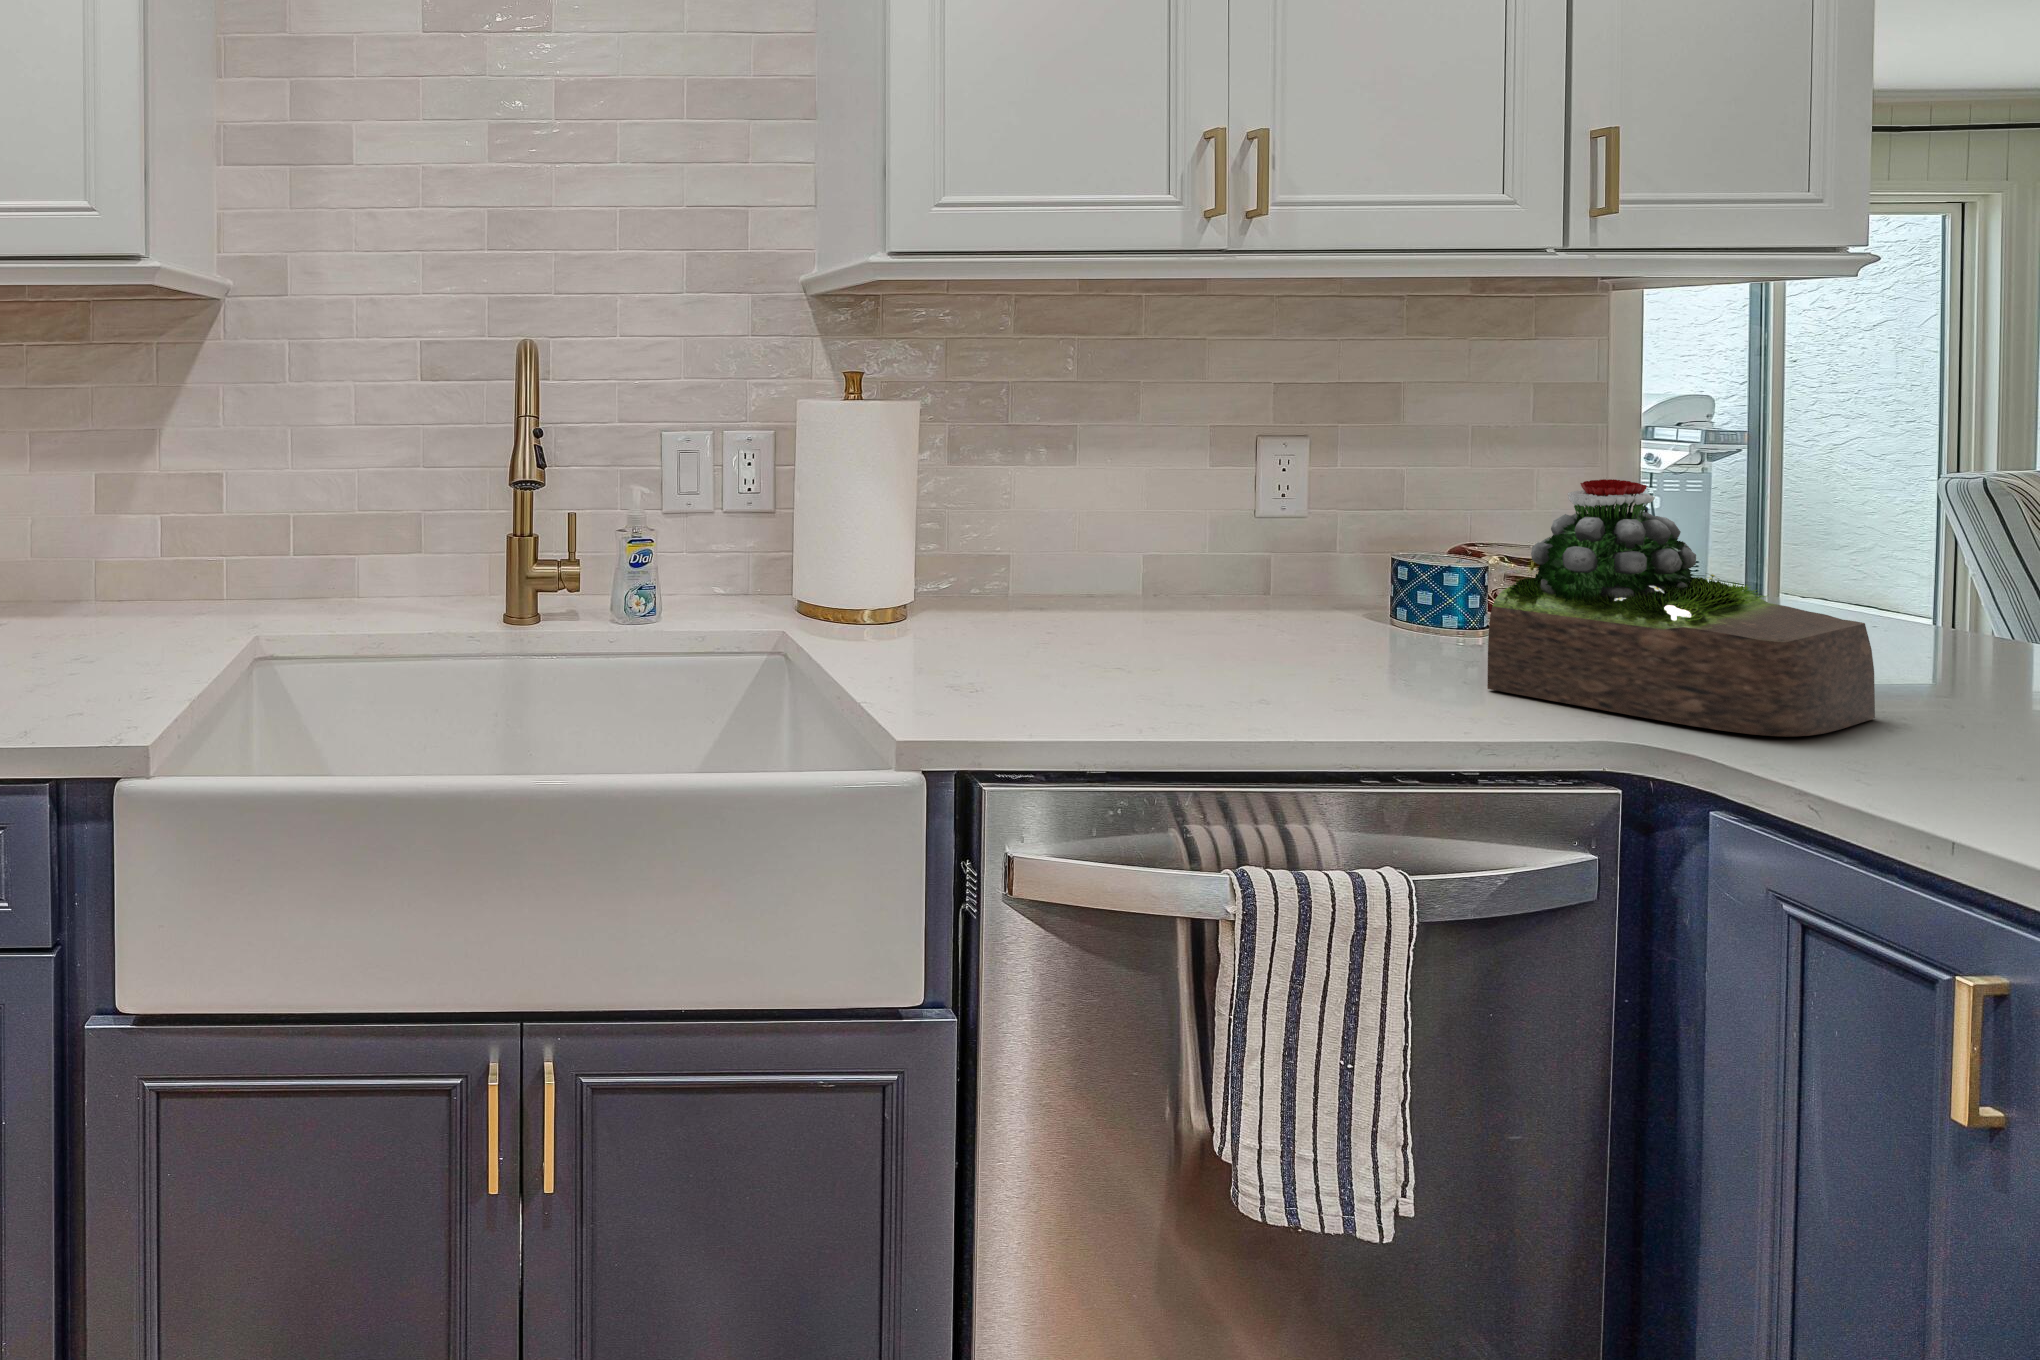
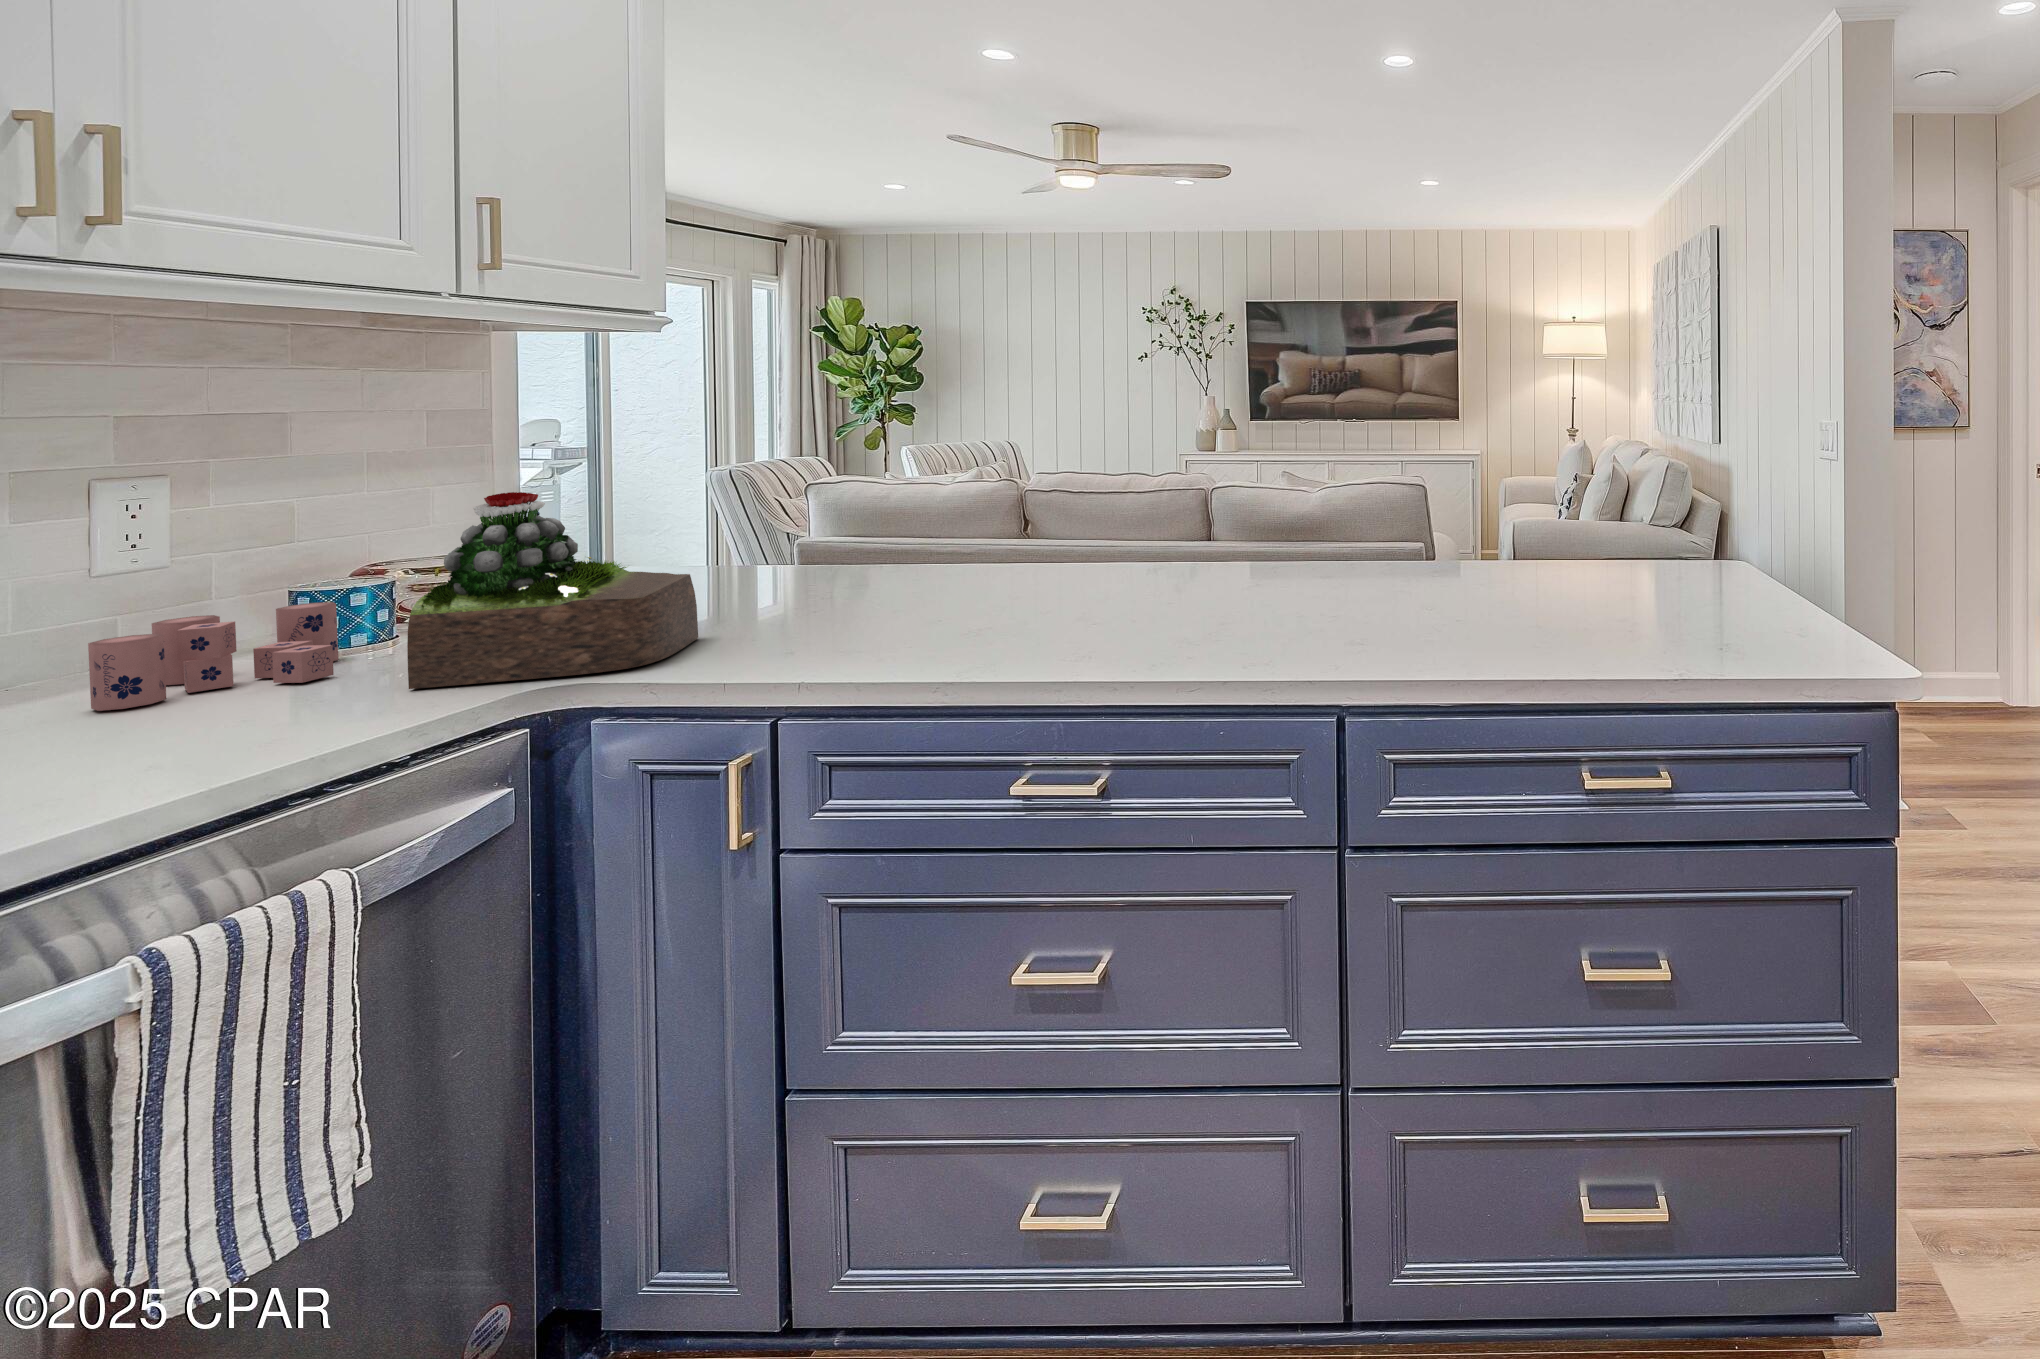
candle: none [1236,568,1430,655] -> present [88,602,338,711]

